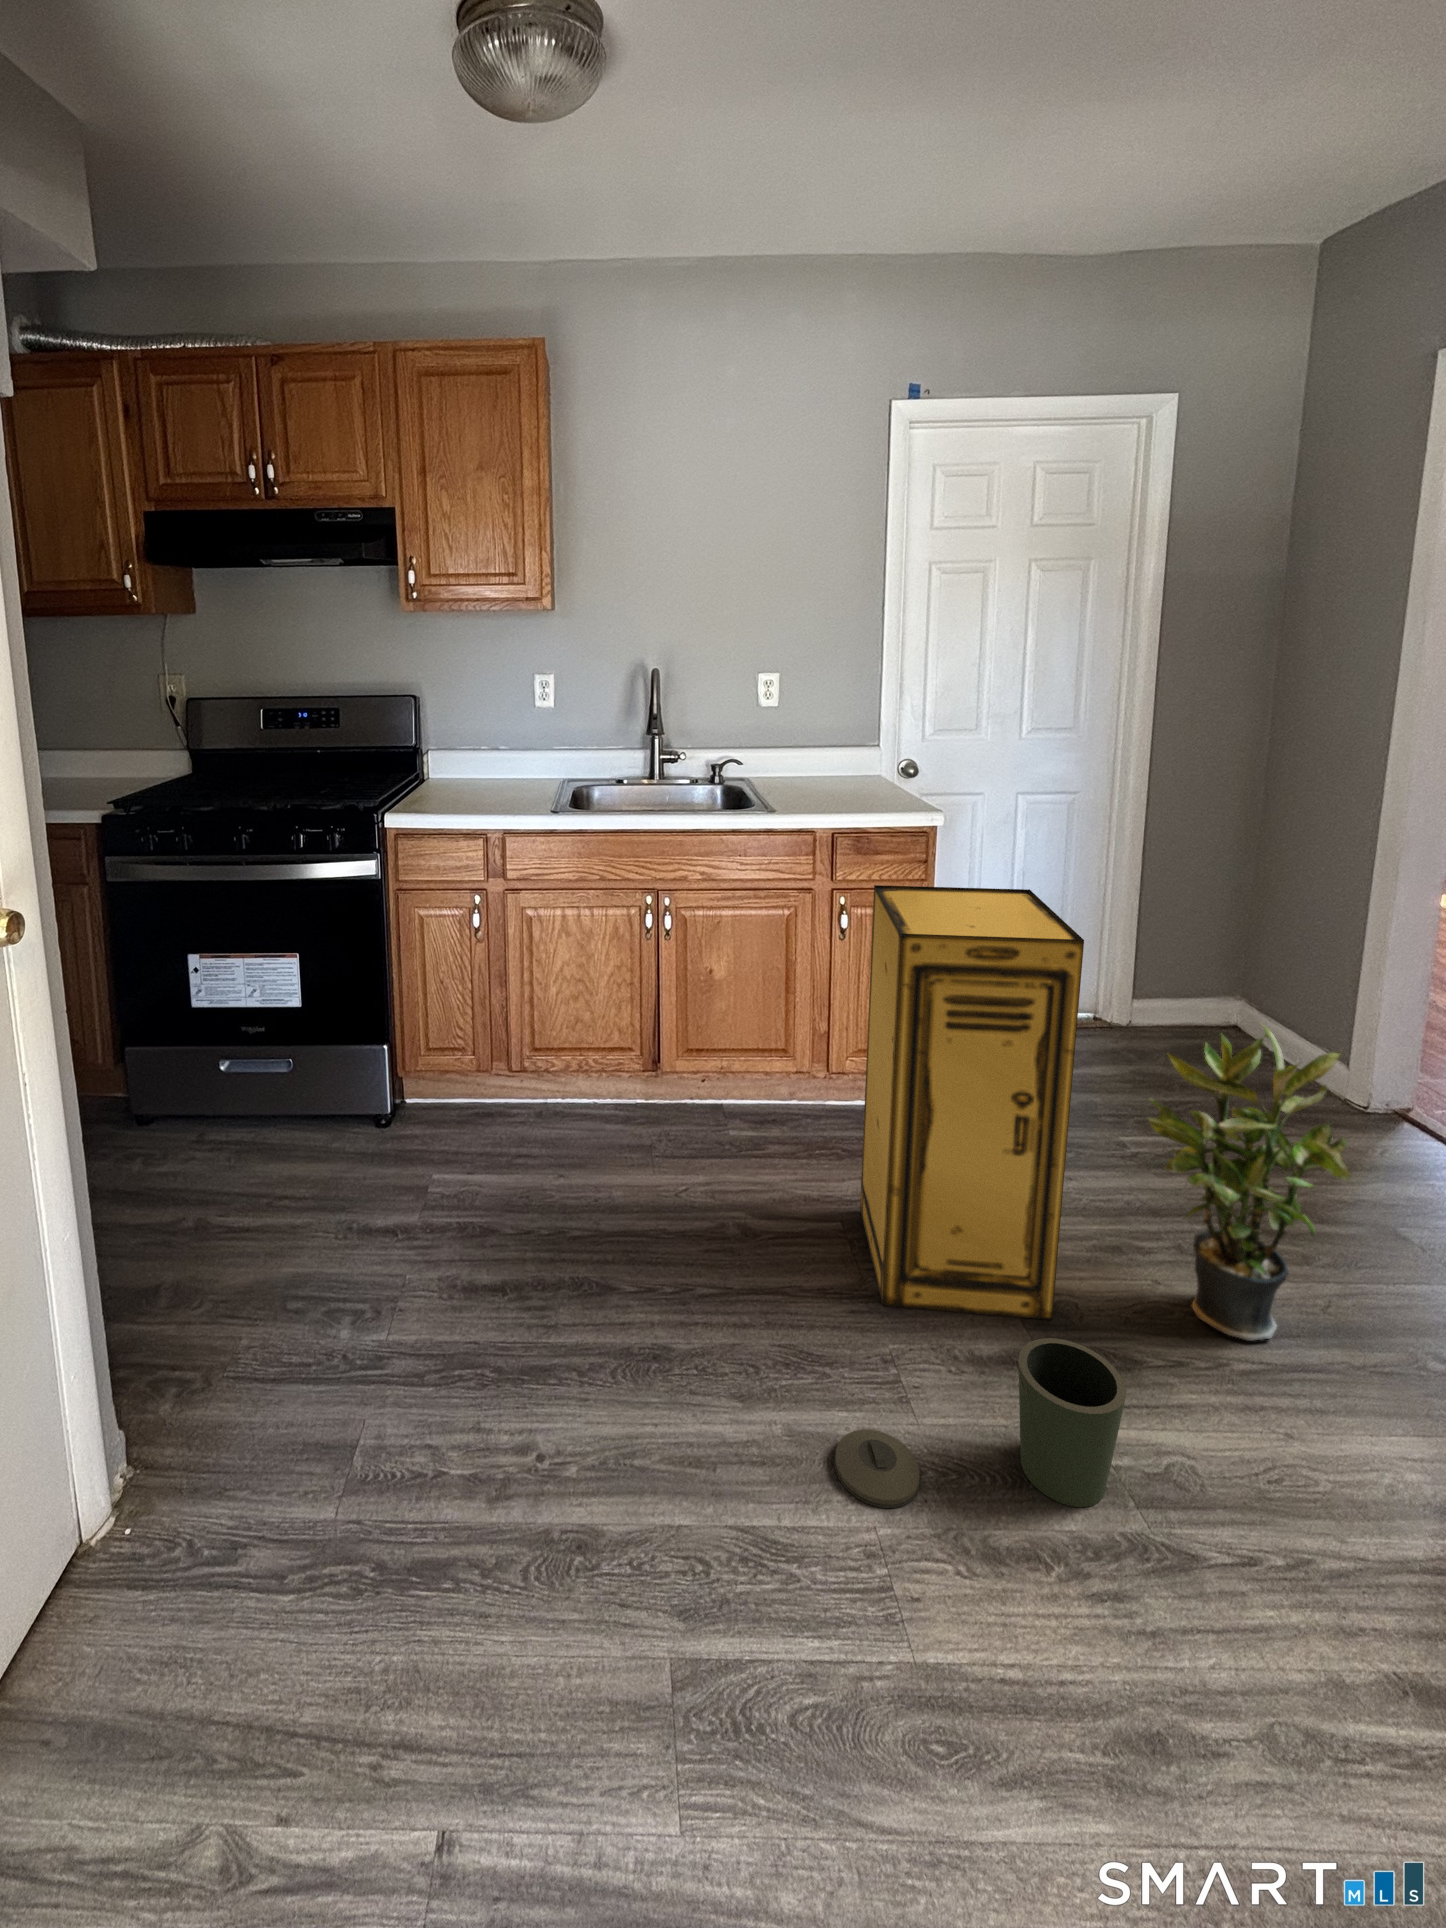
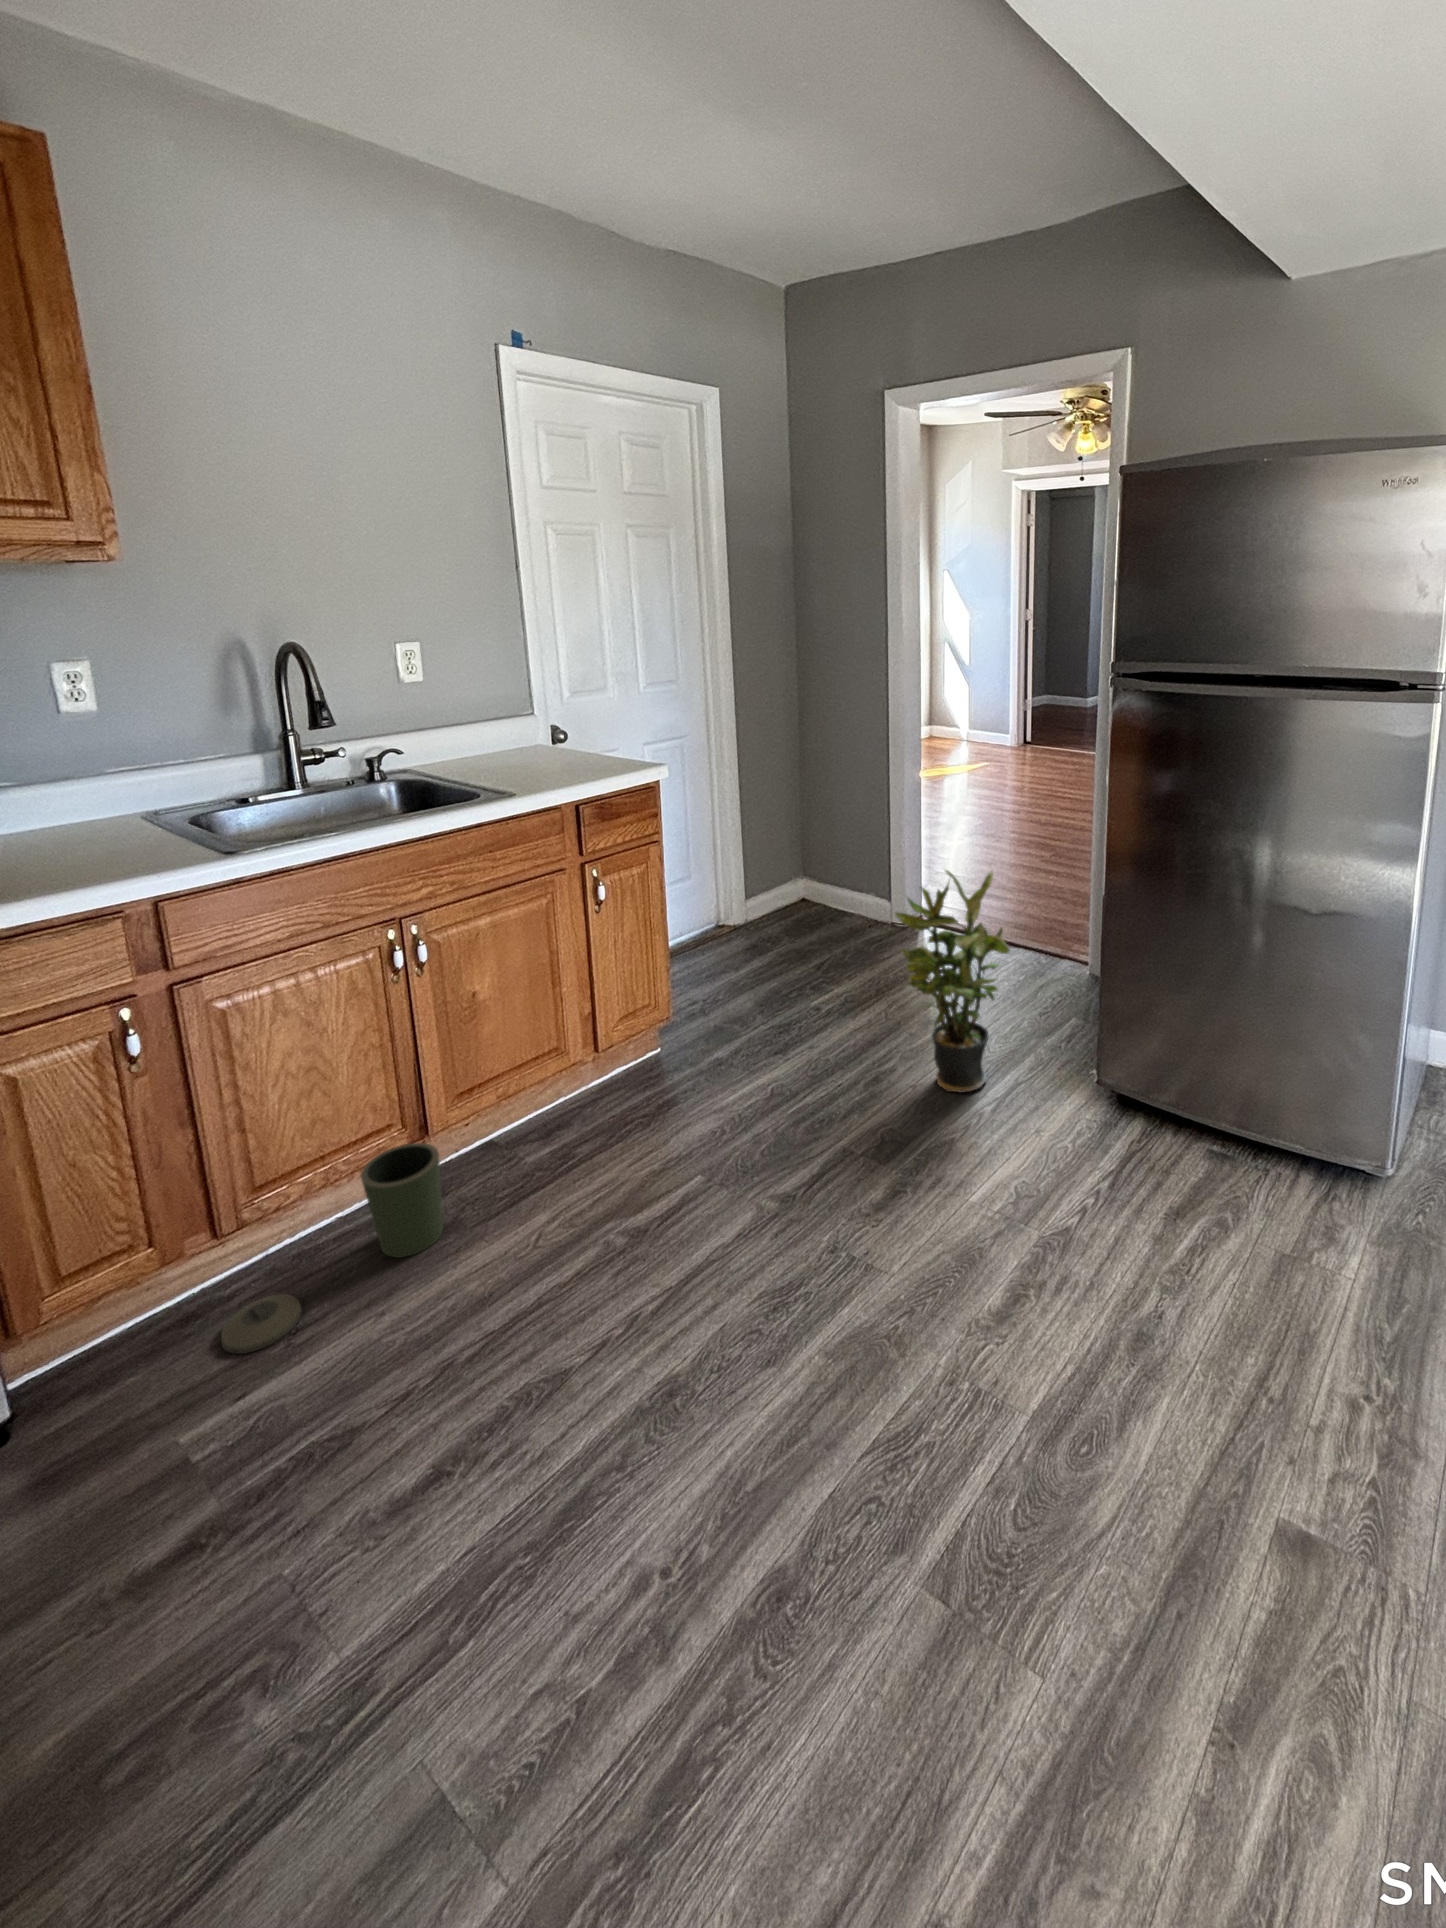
storage cabinet: present [860,885,1084,1320] -> none [674,816,887,1215]
trash can: present [834,1338,1126,1508] -> present [221,1143,443,1354]

